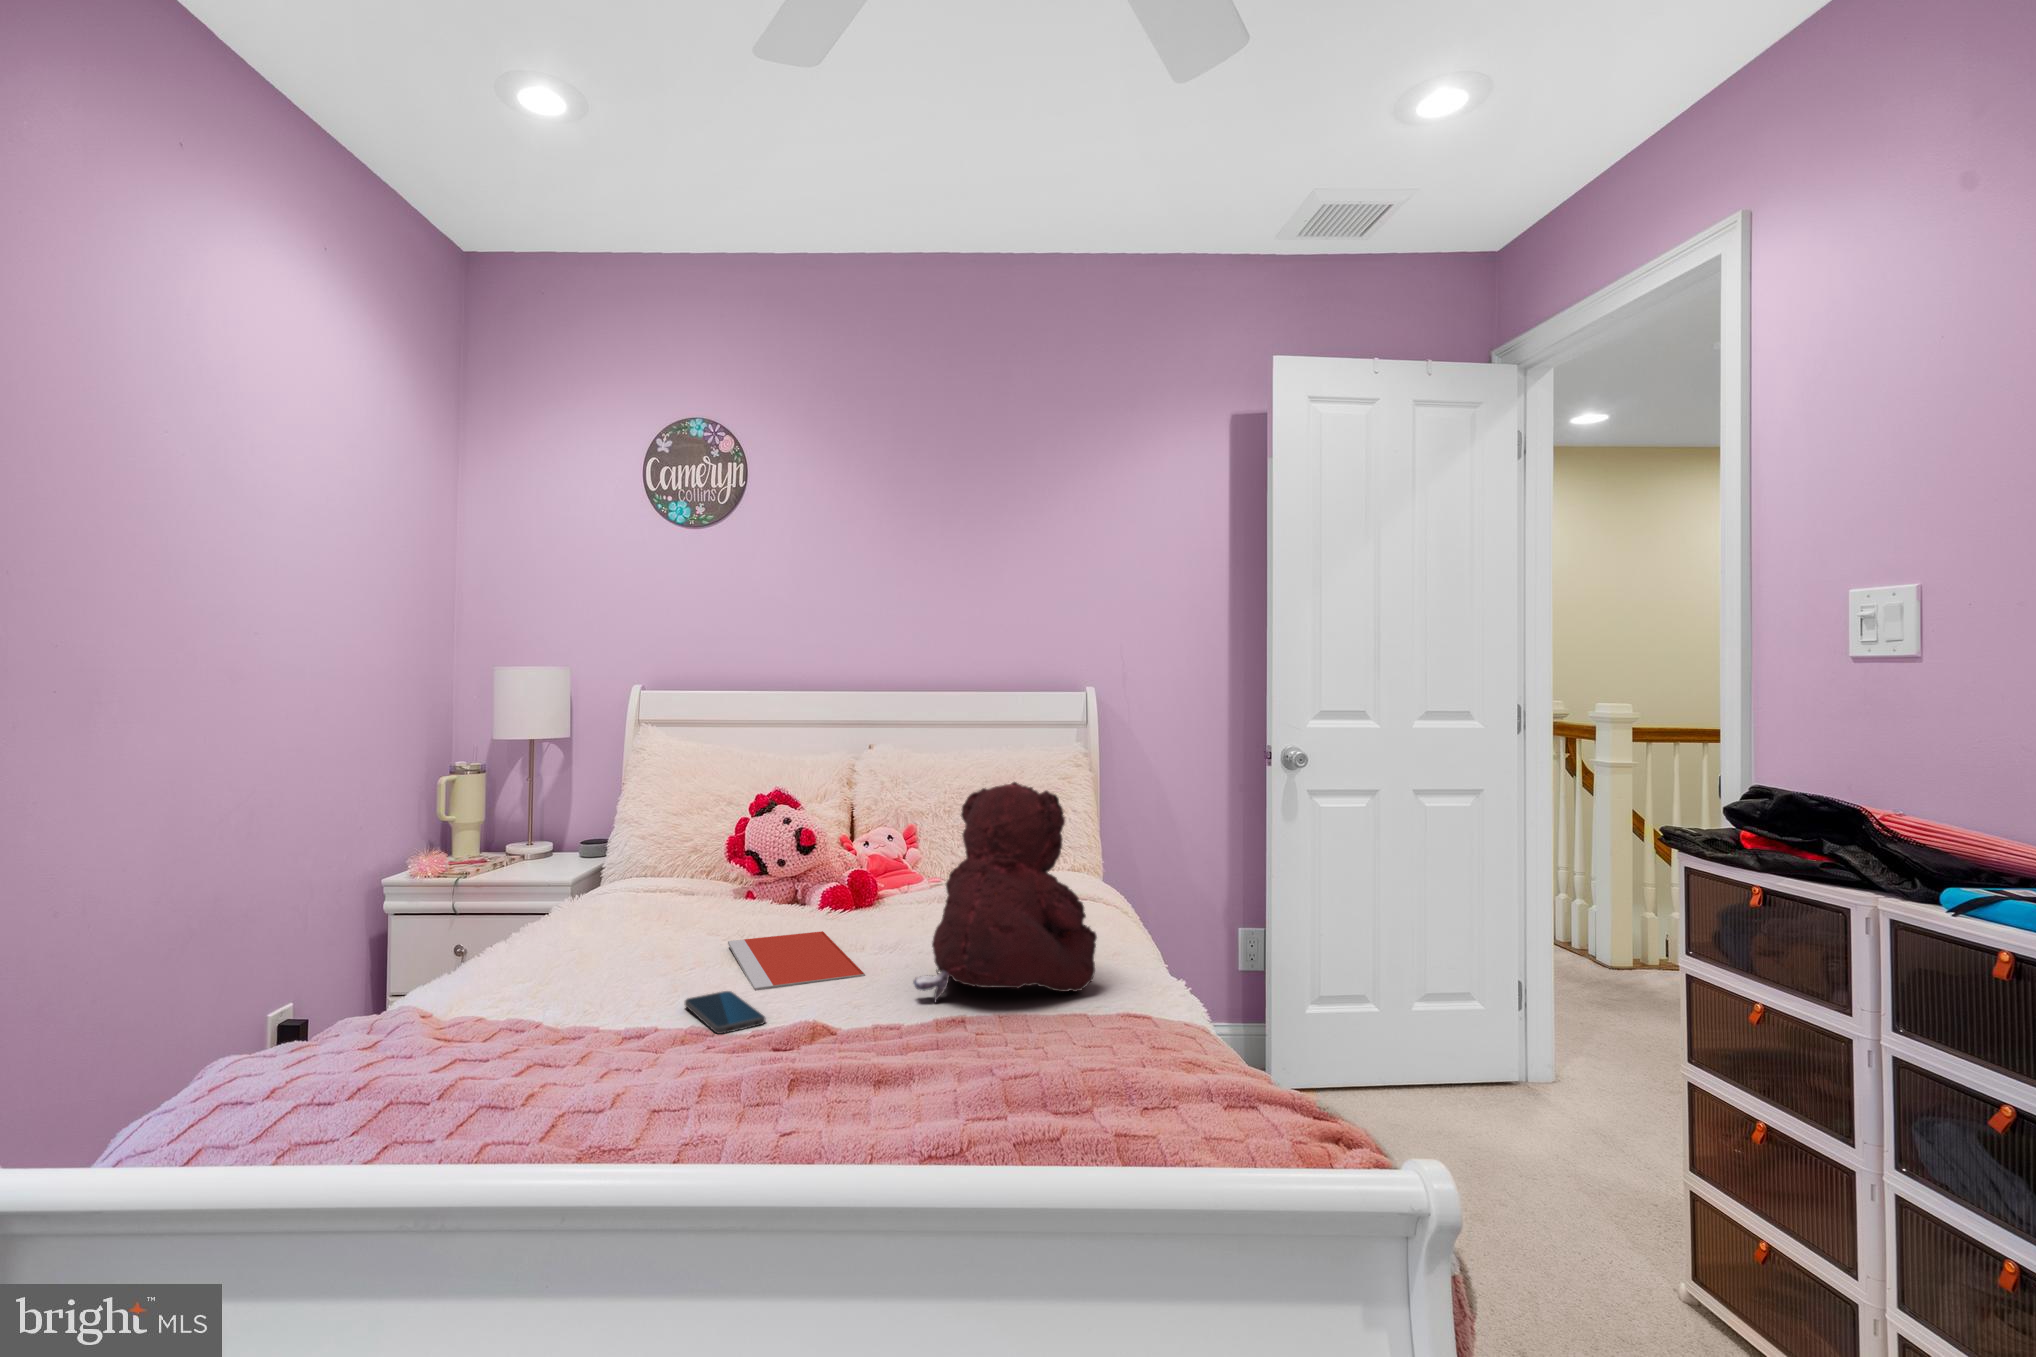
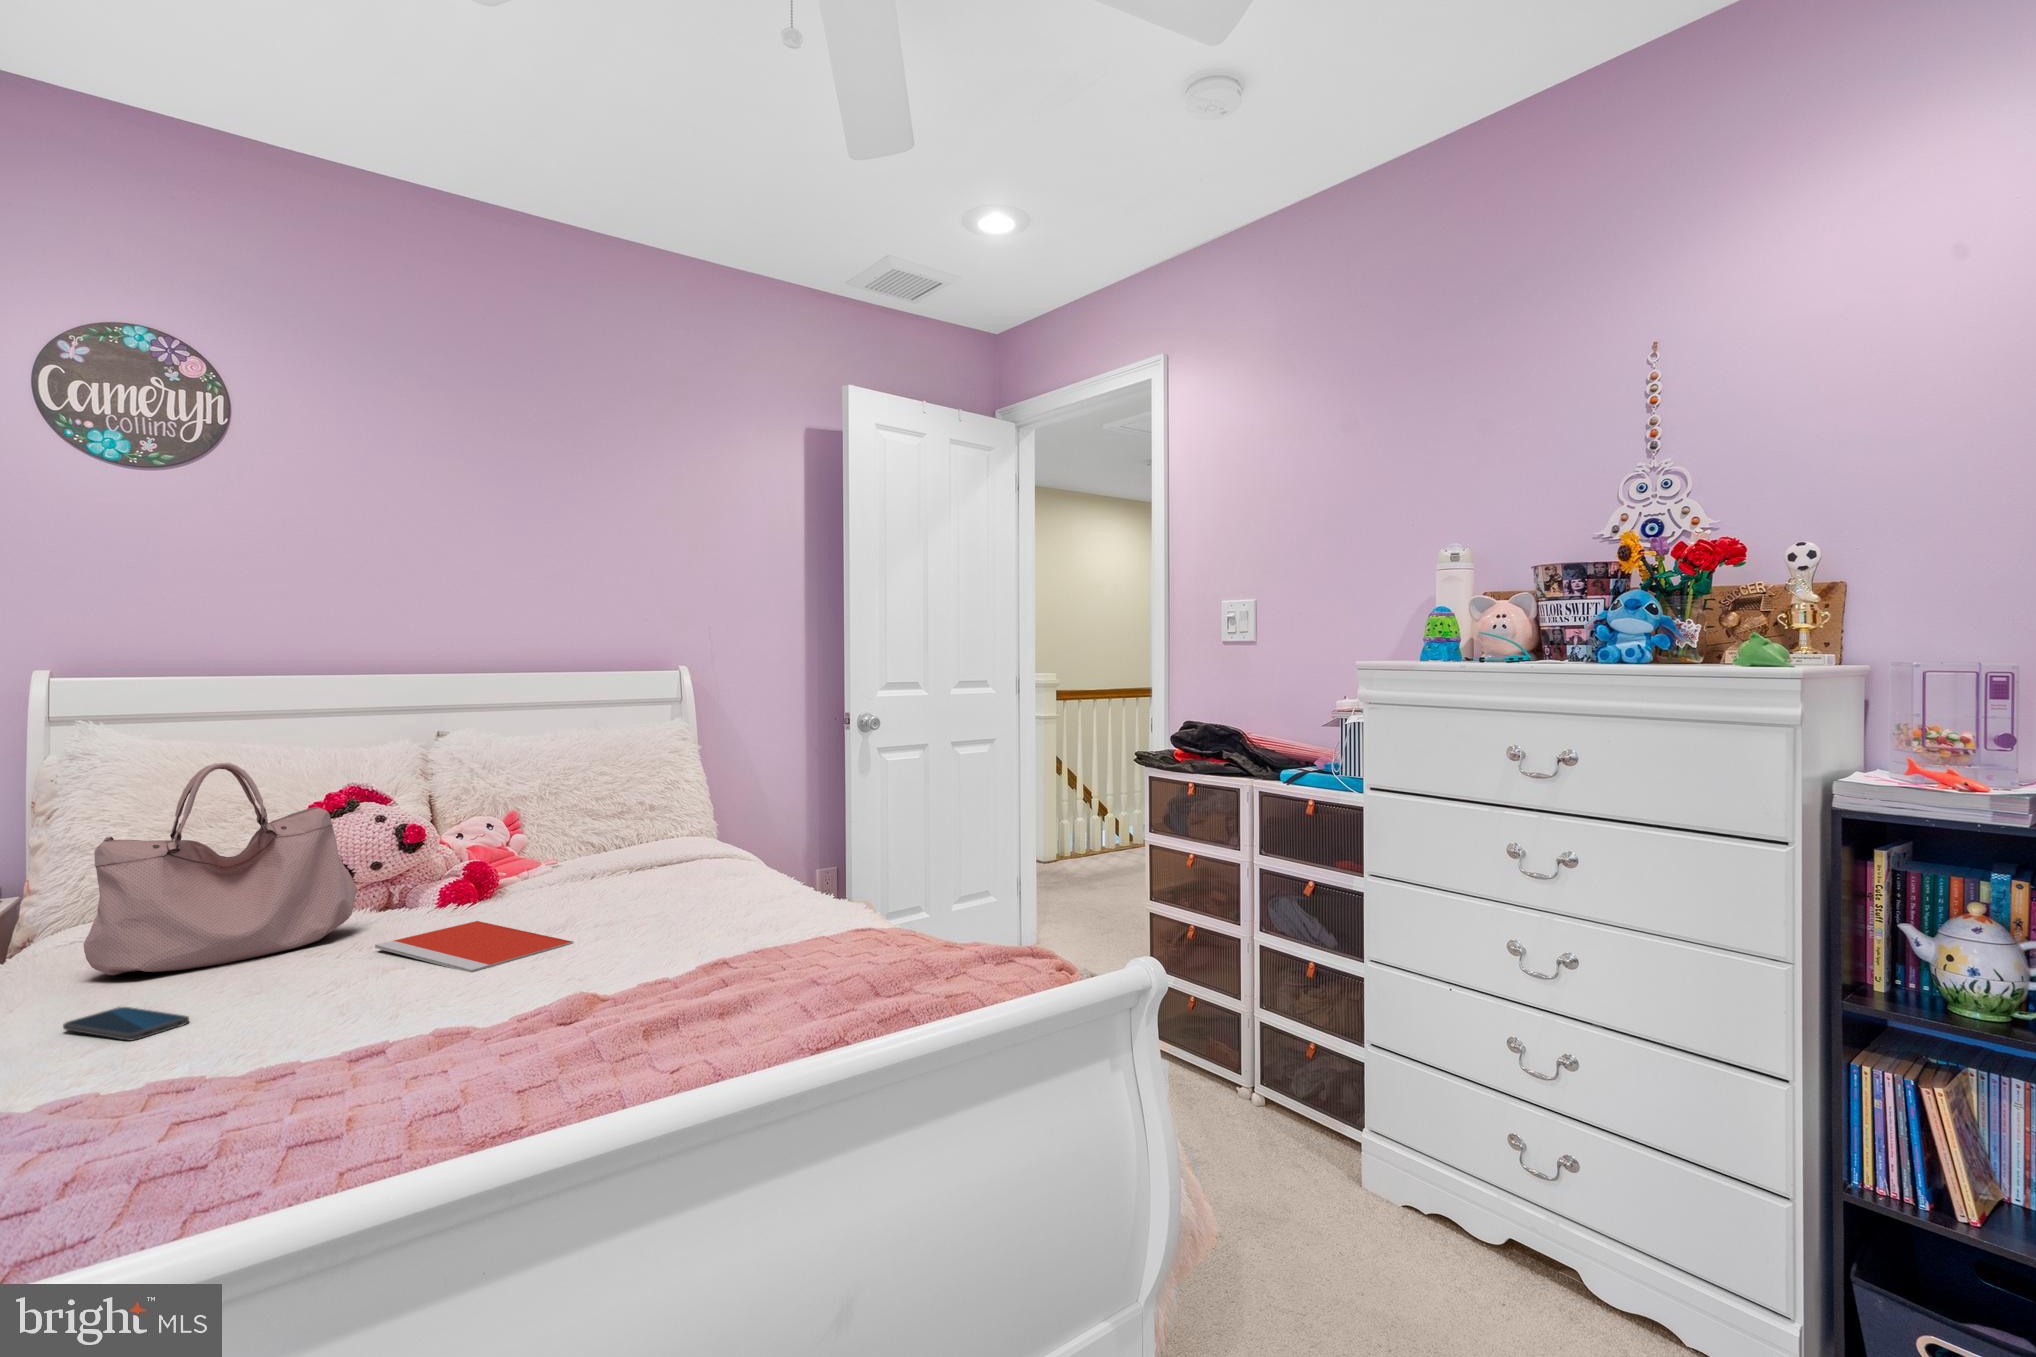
handbag: none [553,762,747,935] -> present [84,763,357,975]
teddy bear: present [913,782,1097,1002] -> none [646,748,800,946]
smartphone: present [685,991,765,1034] -> present [63,1007,189,1041]

